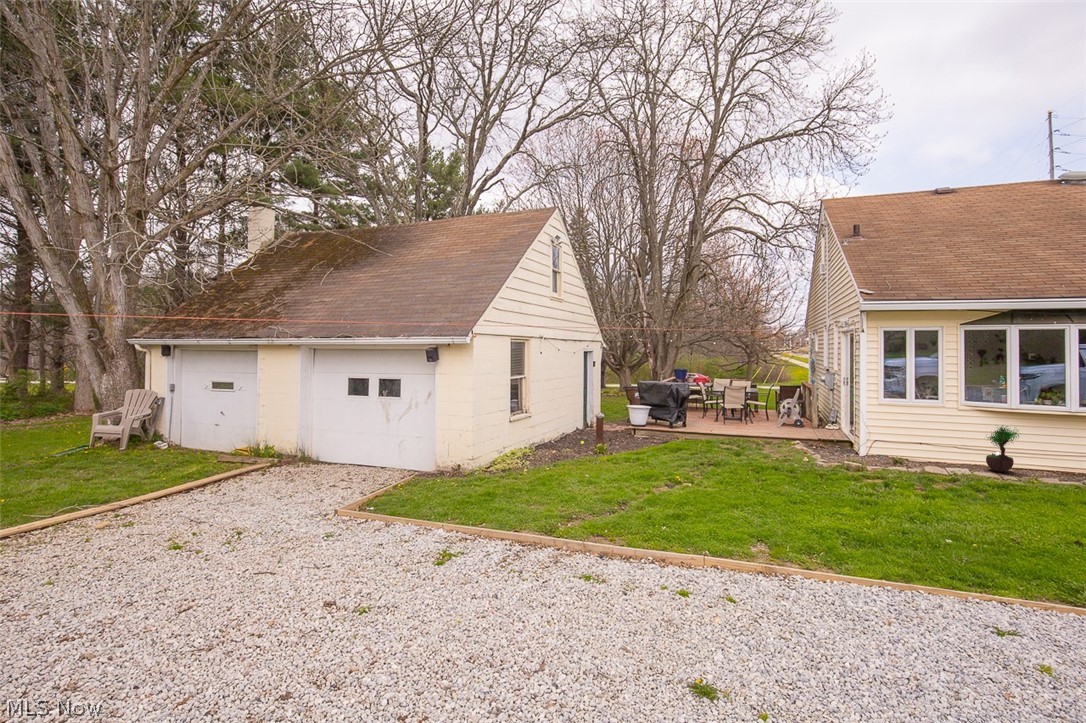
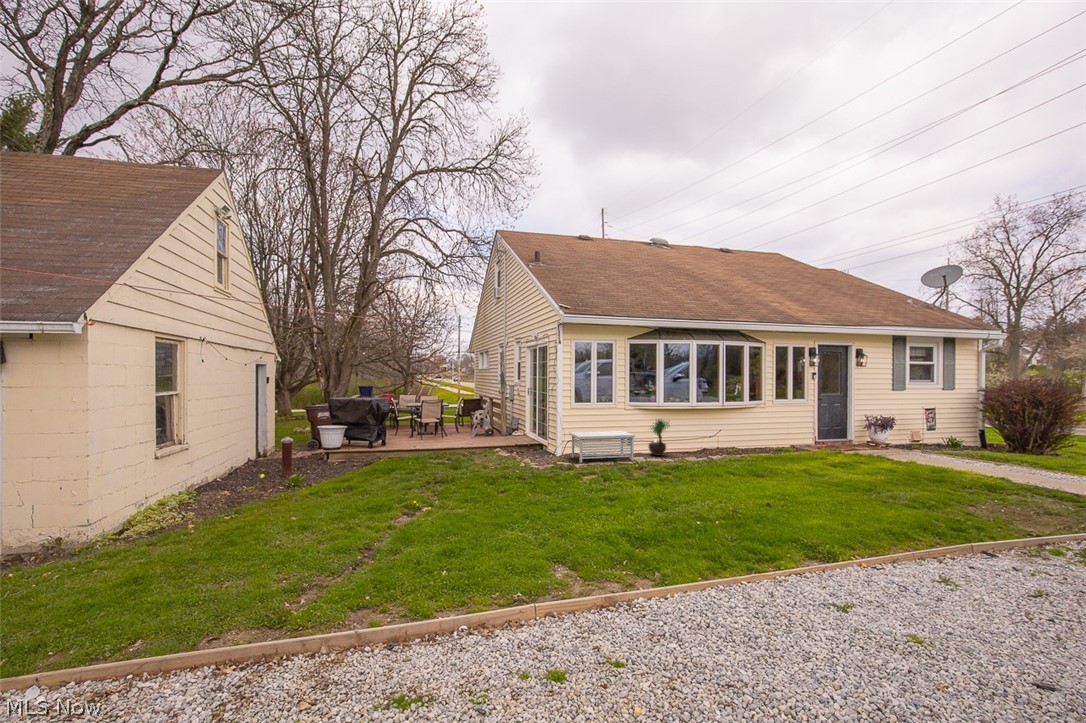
storage bench: none [871,432,956,473] -> present [569,431,635,463]

